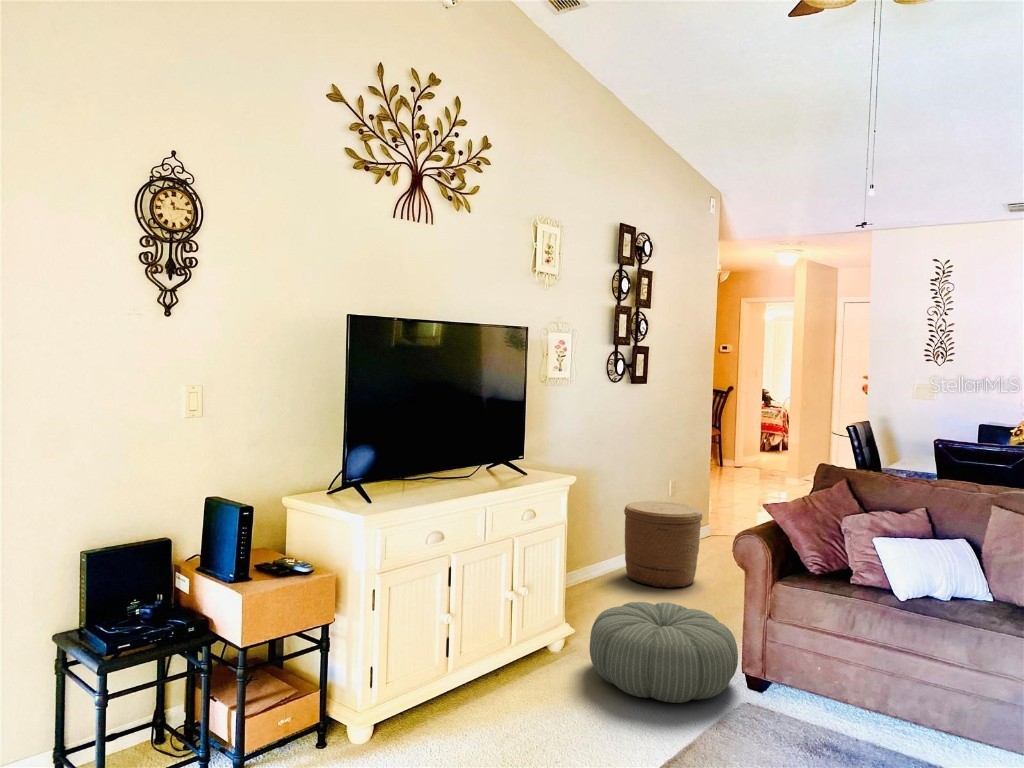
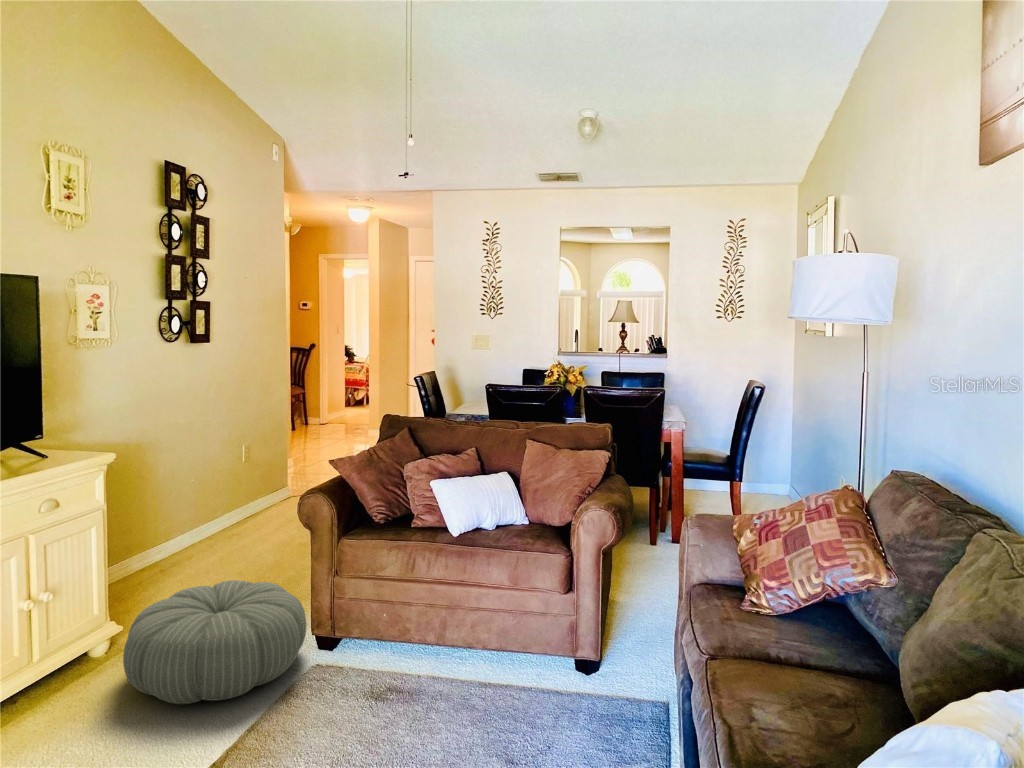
woven basket: present [624,501,702,588] -> none [188,465,277,557]

